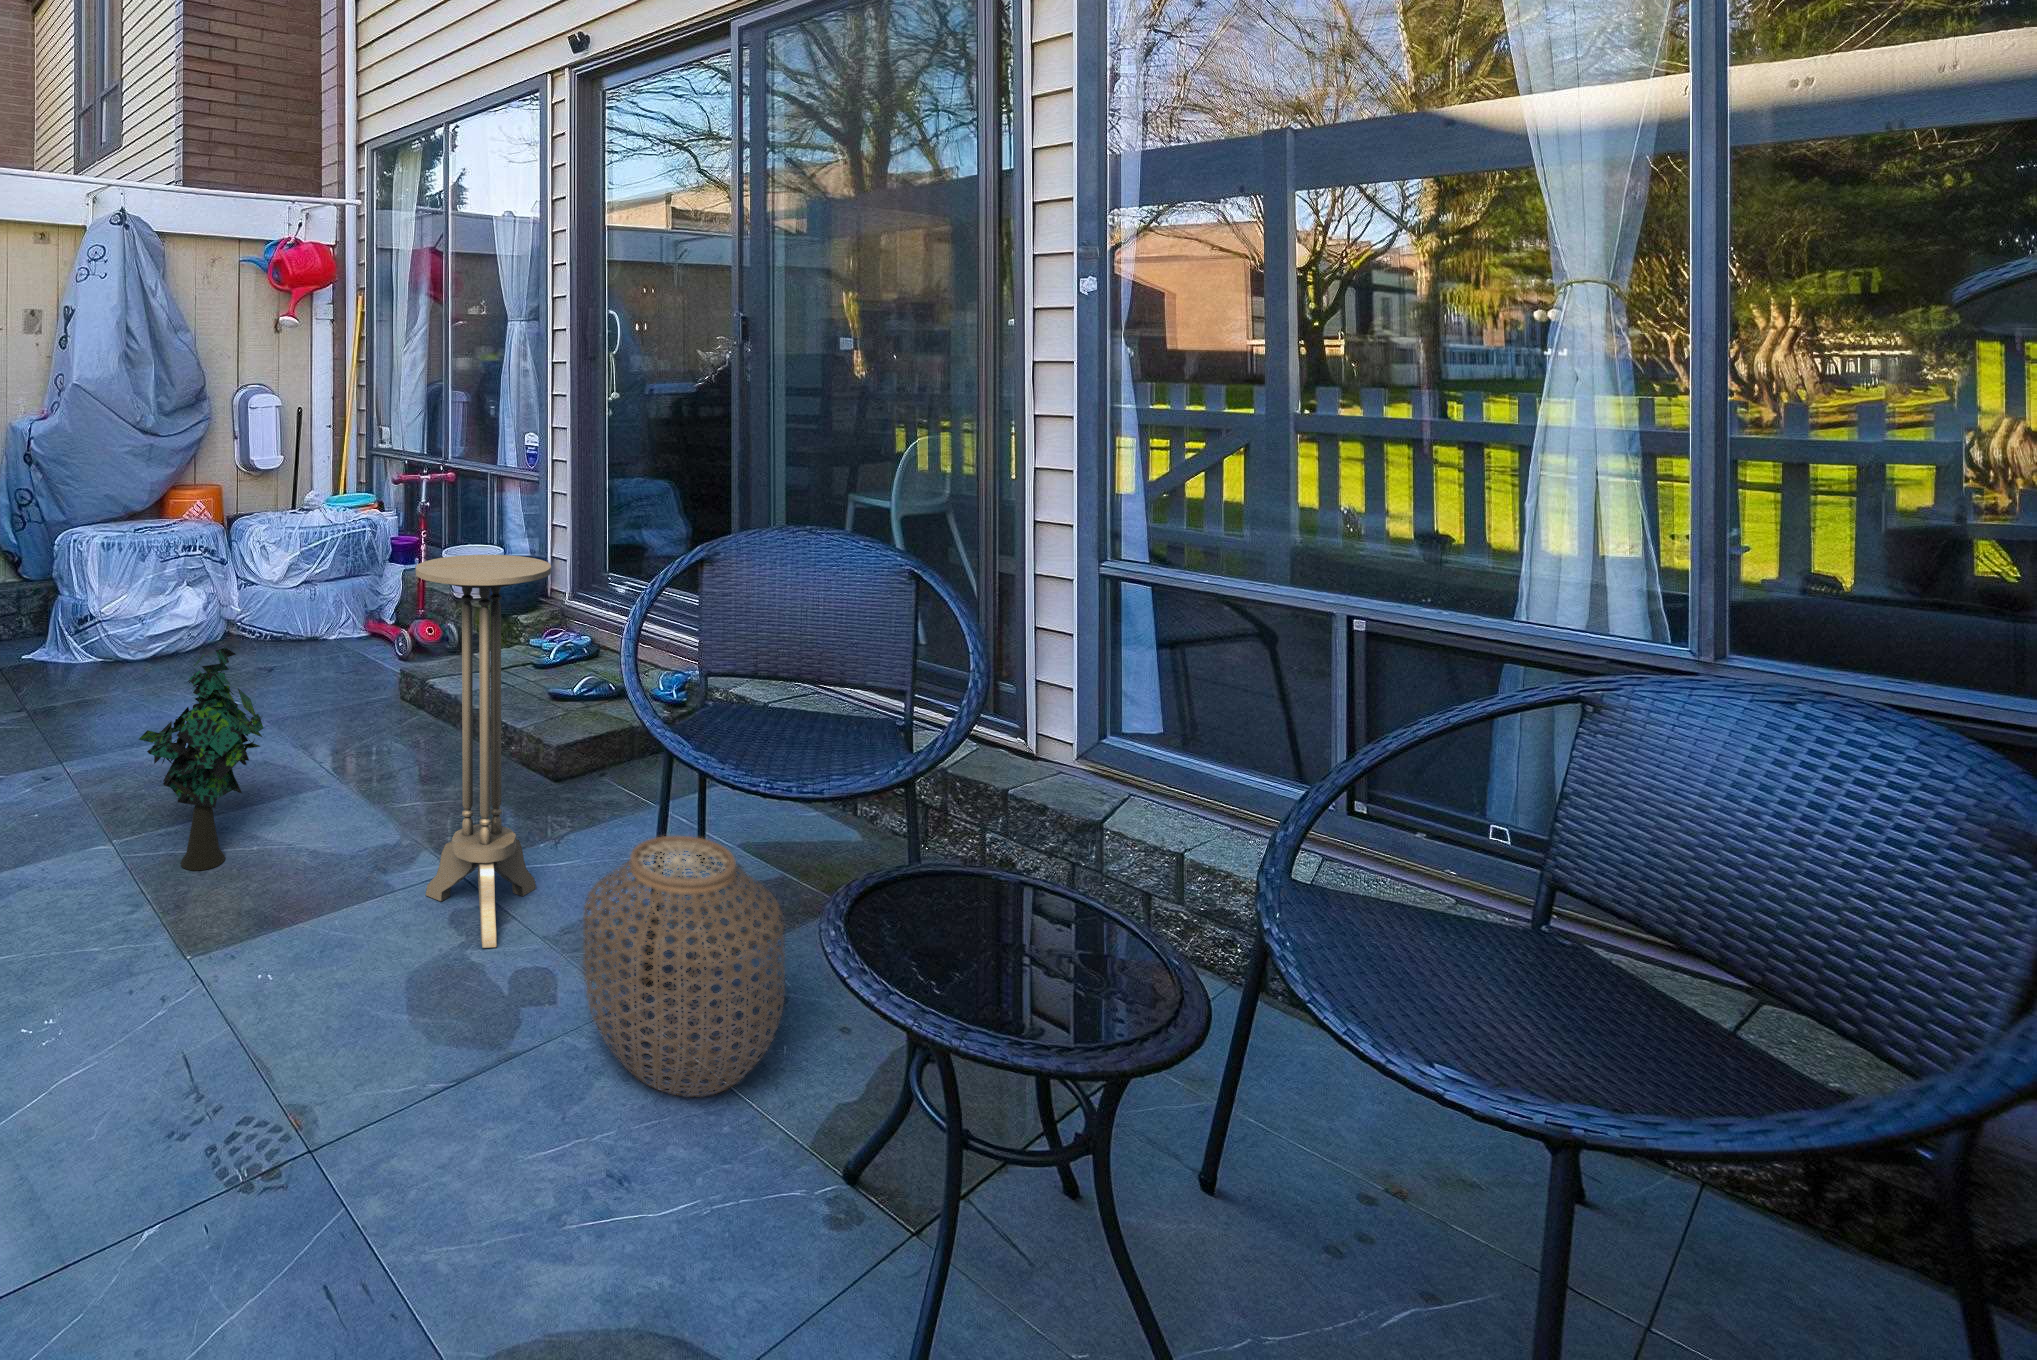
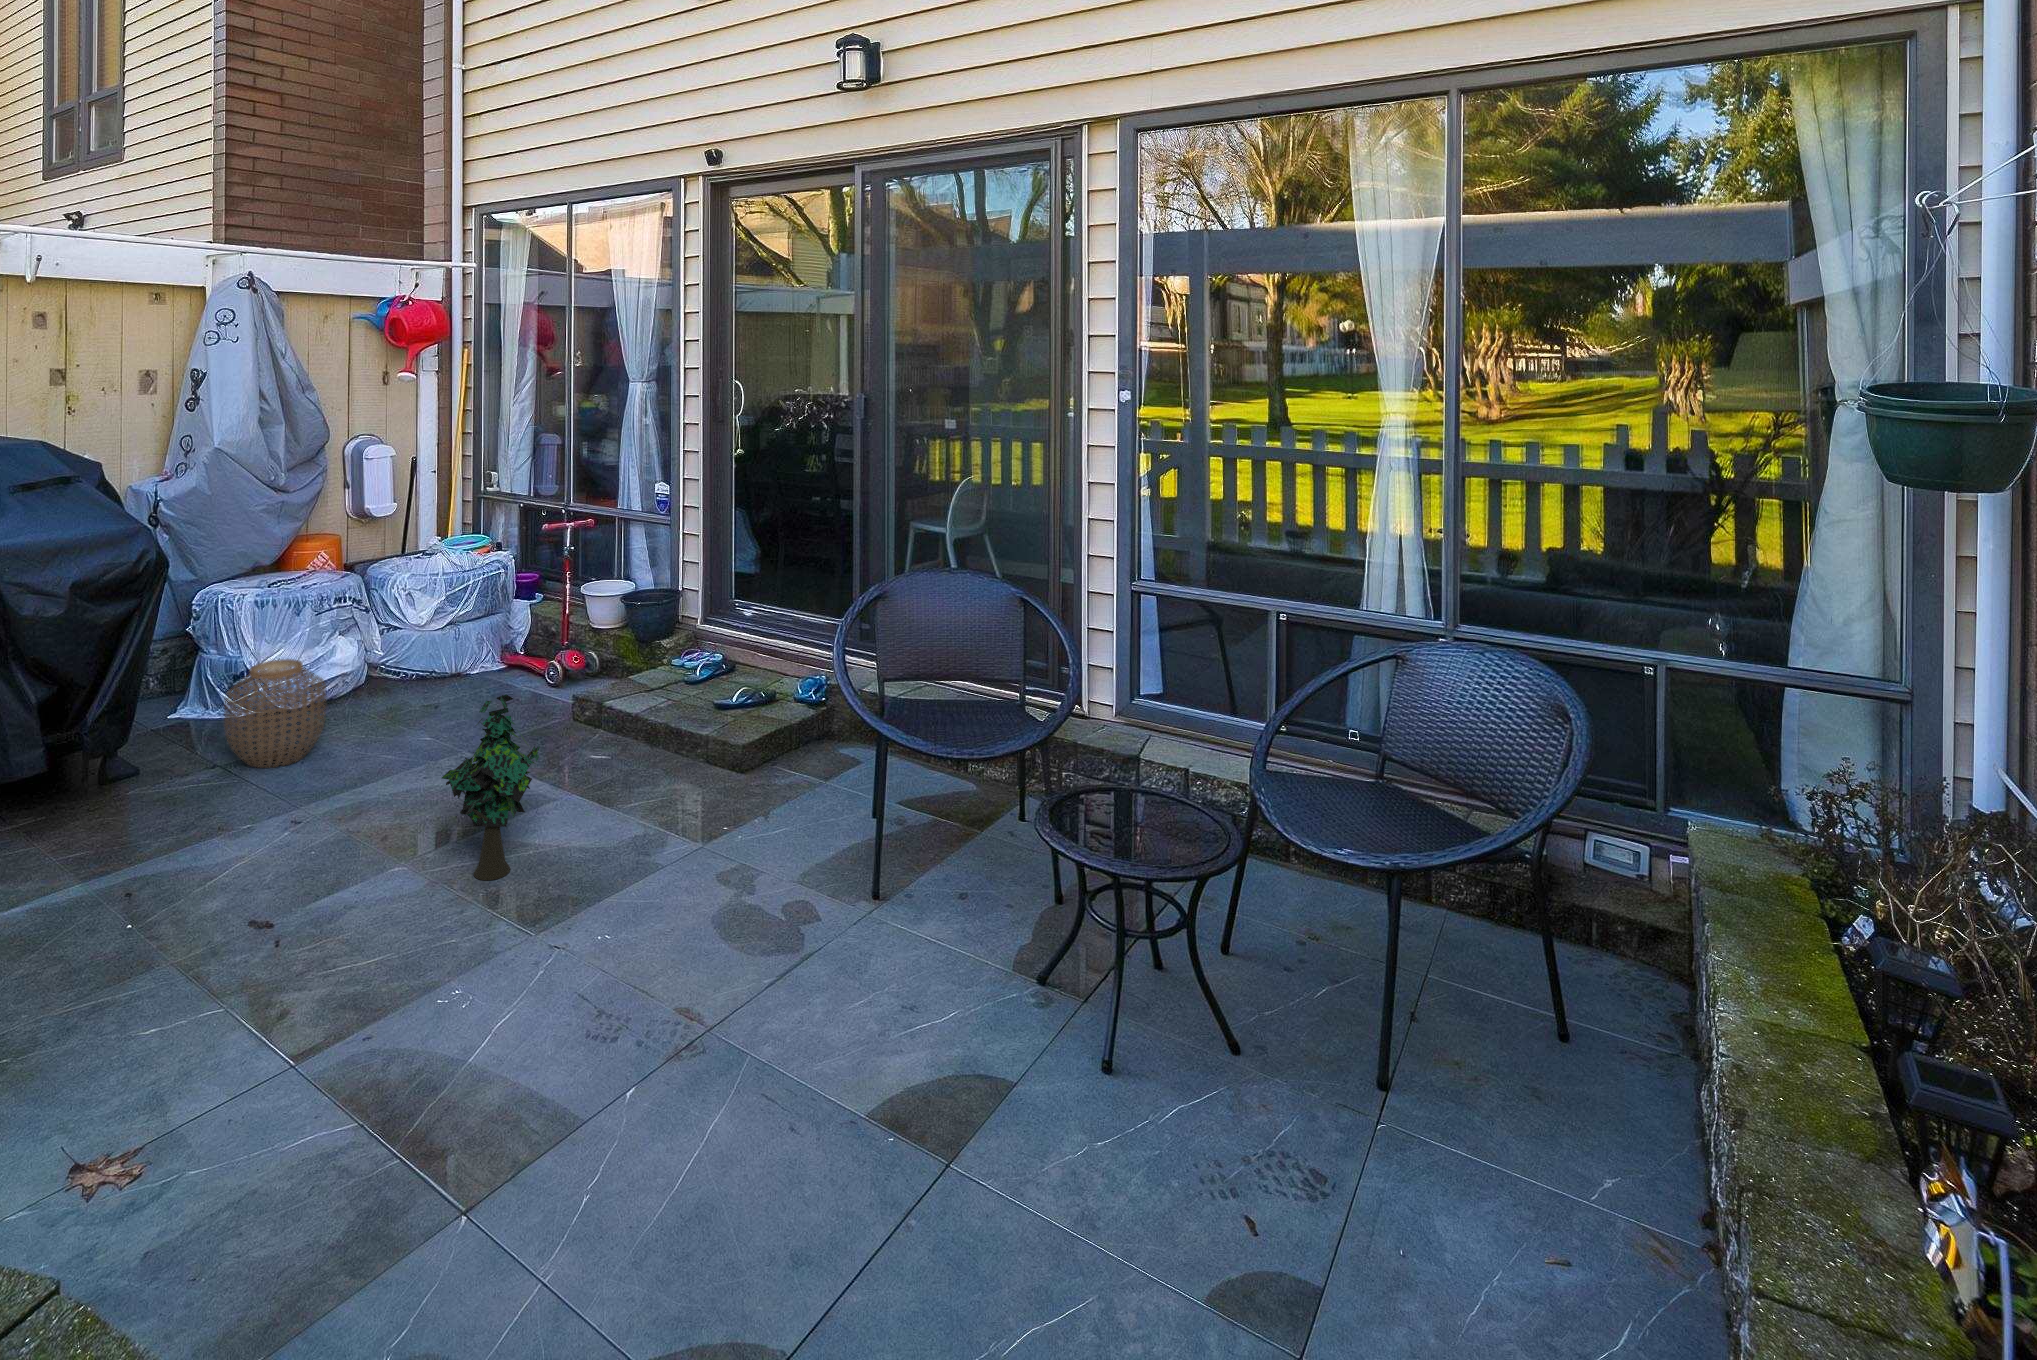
side table: present [416,555,551,948] -> none [691,605,795,901]
woven basket: present [583,836,785,1097] -> present [224,659,326,768]

